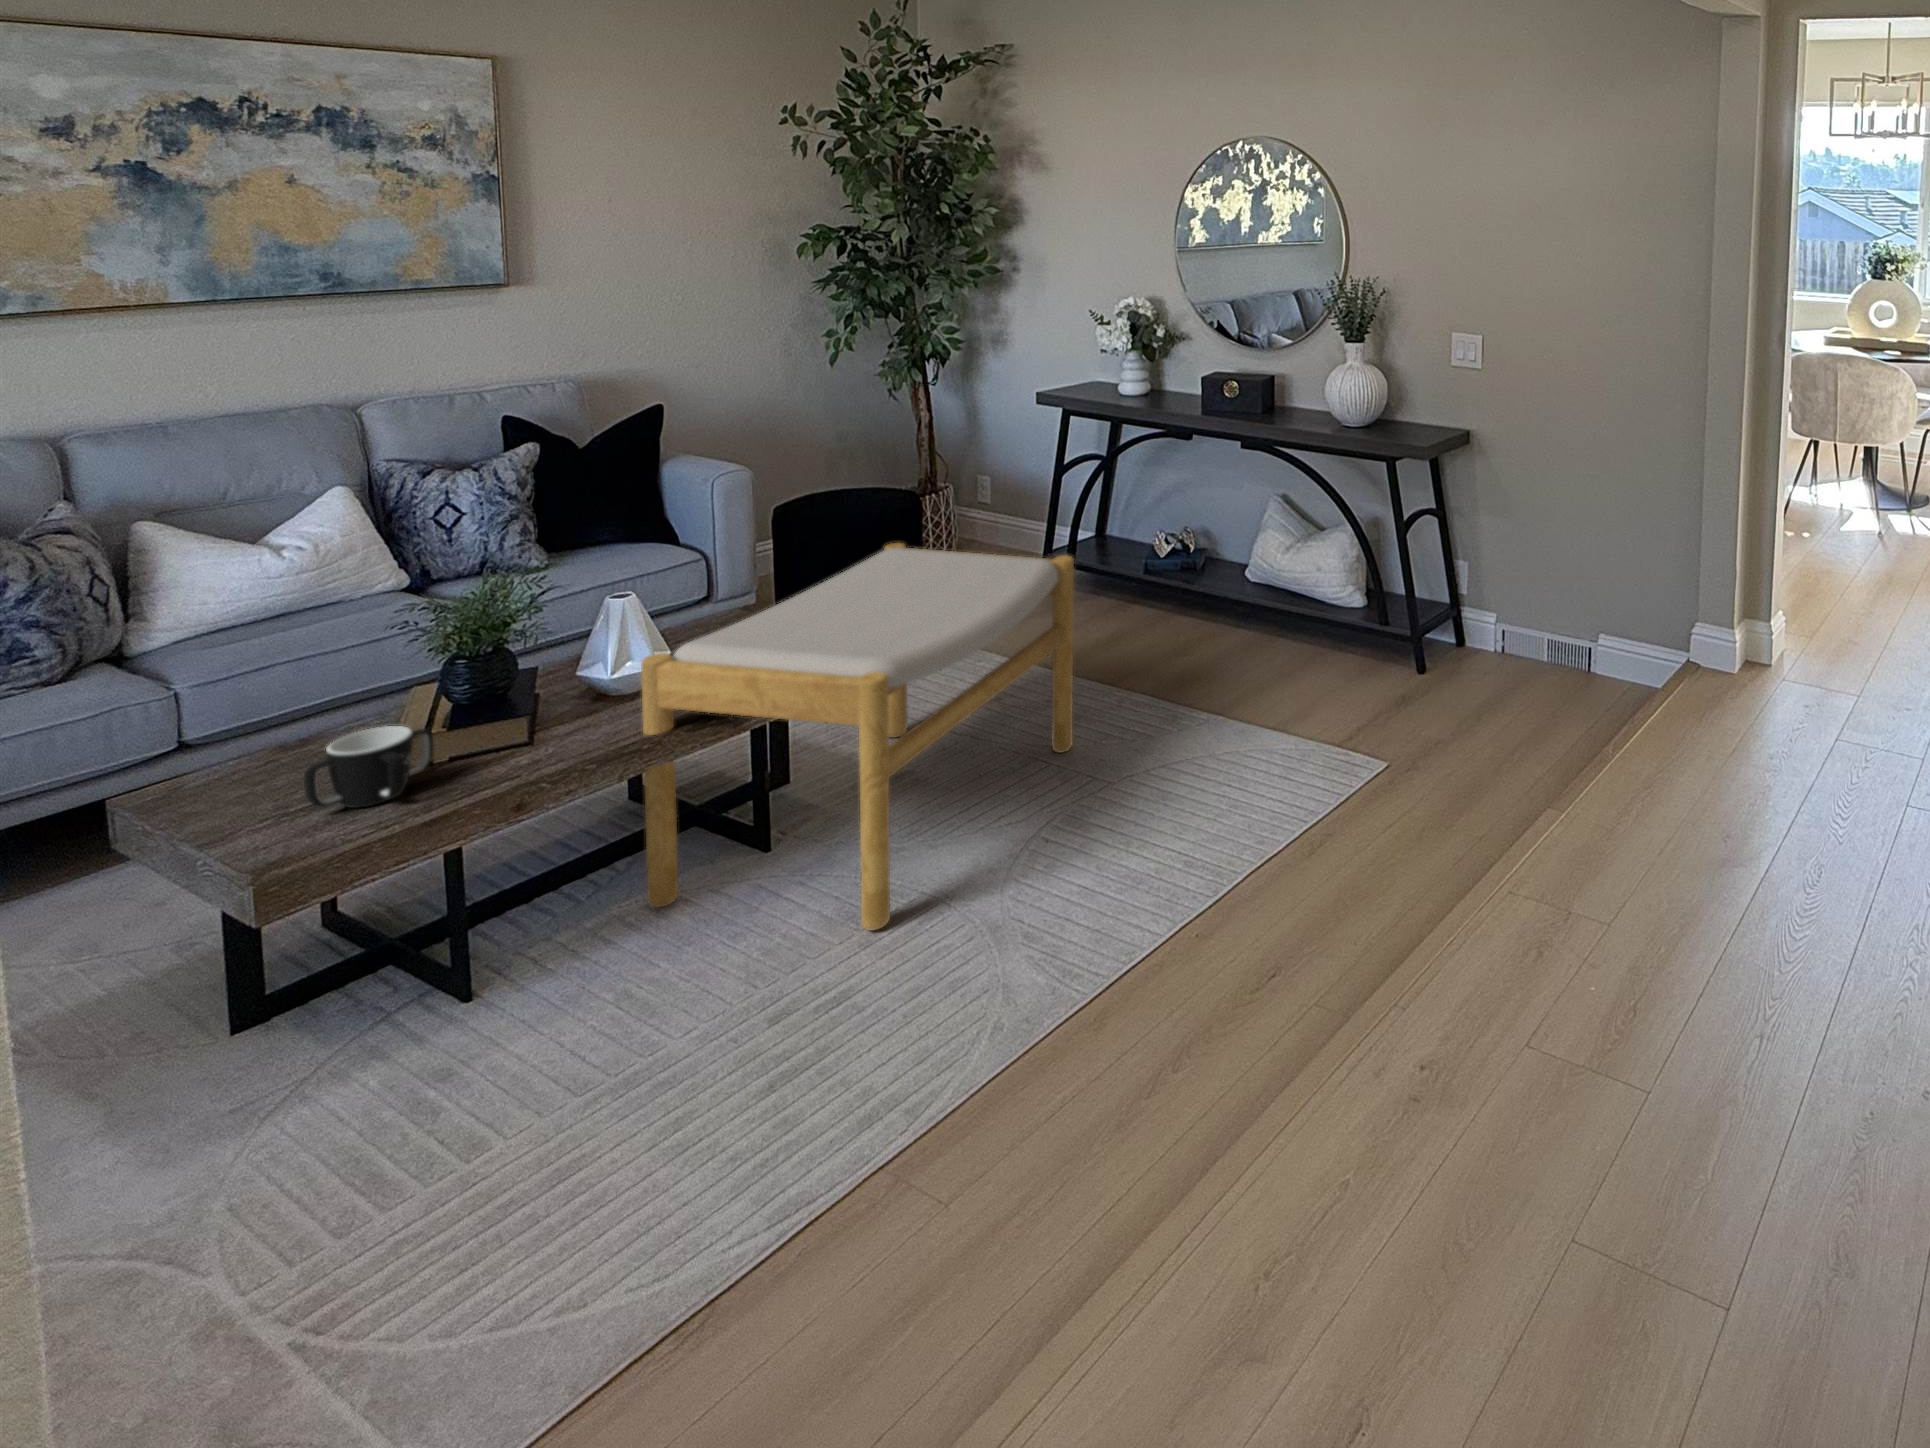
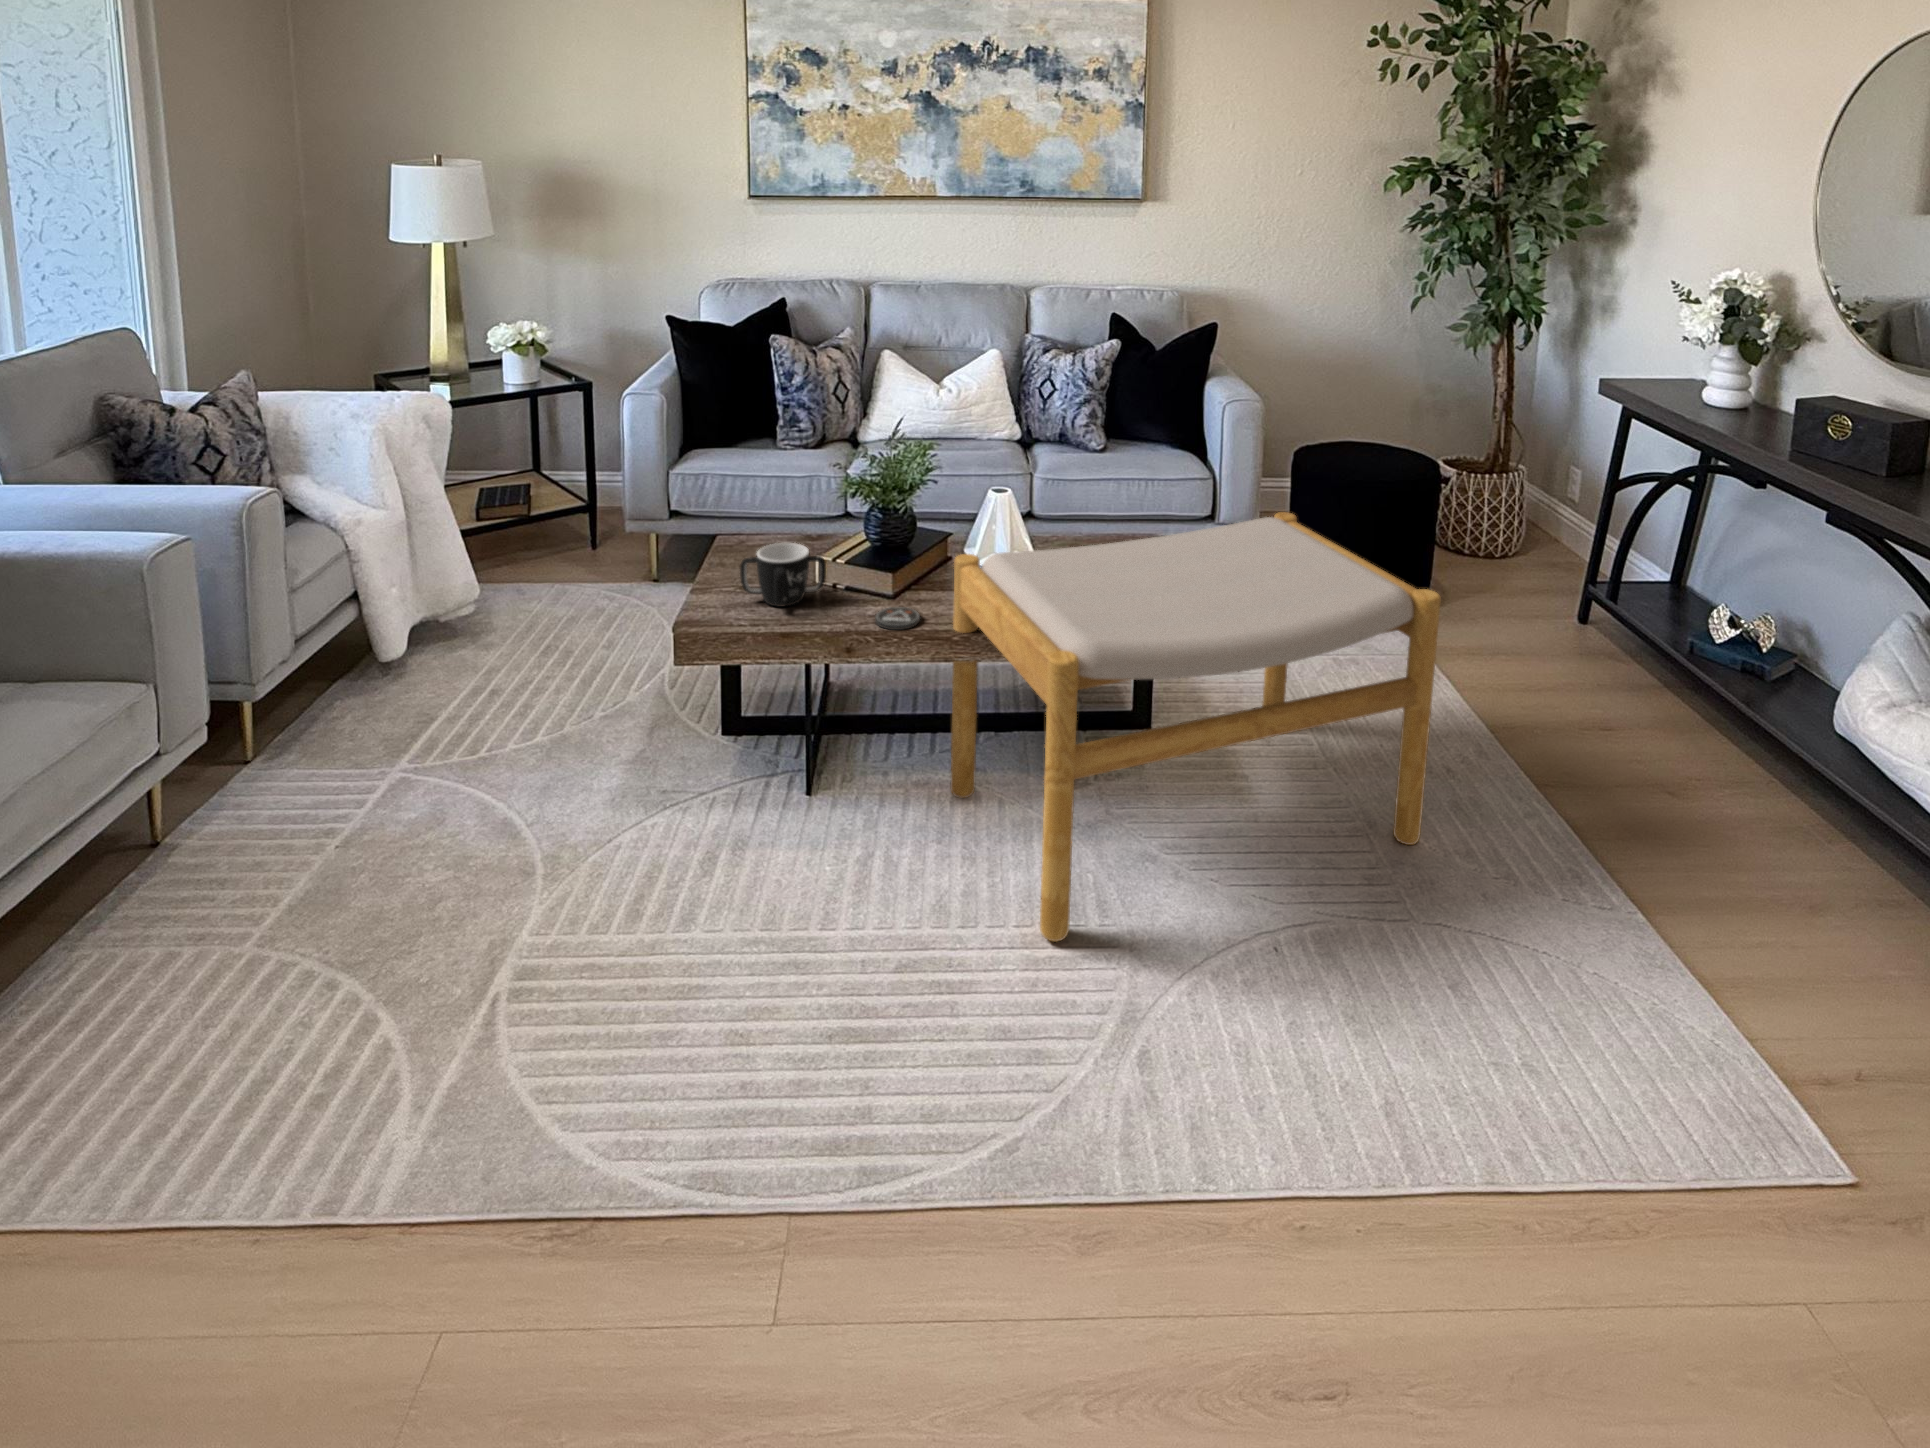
coaster: none [538,738,599,765] -> present [875,607,920,630]

